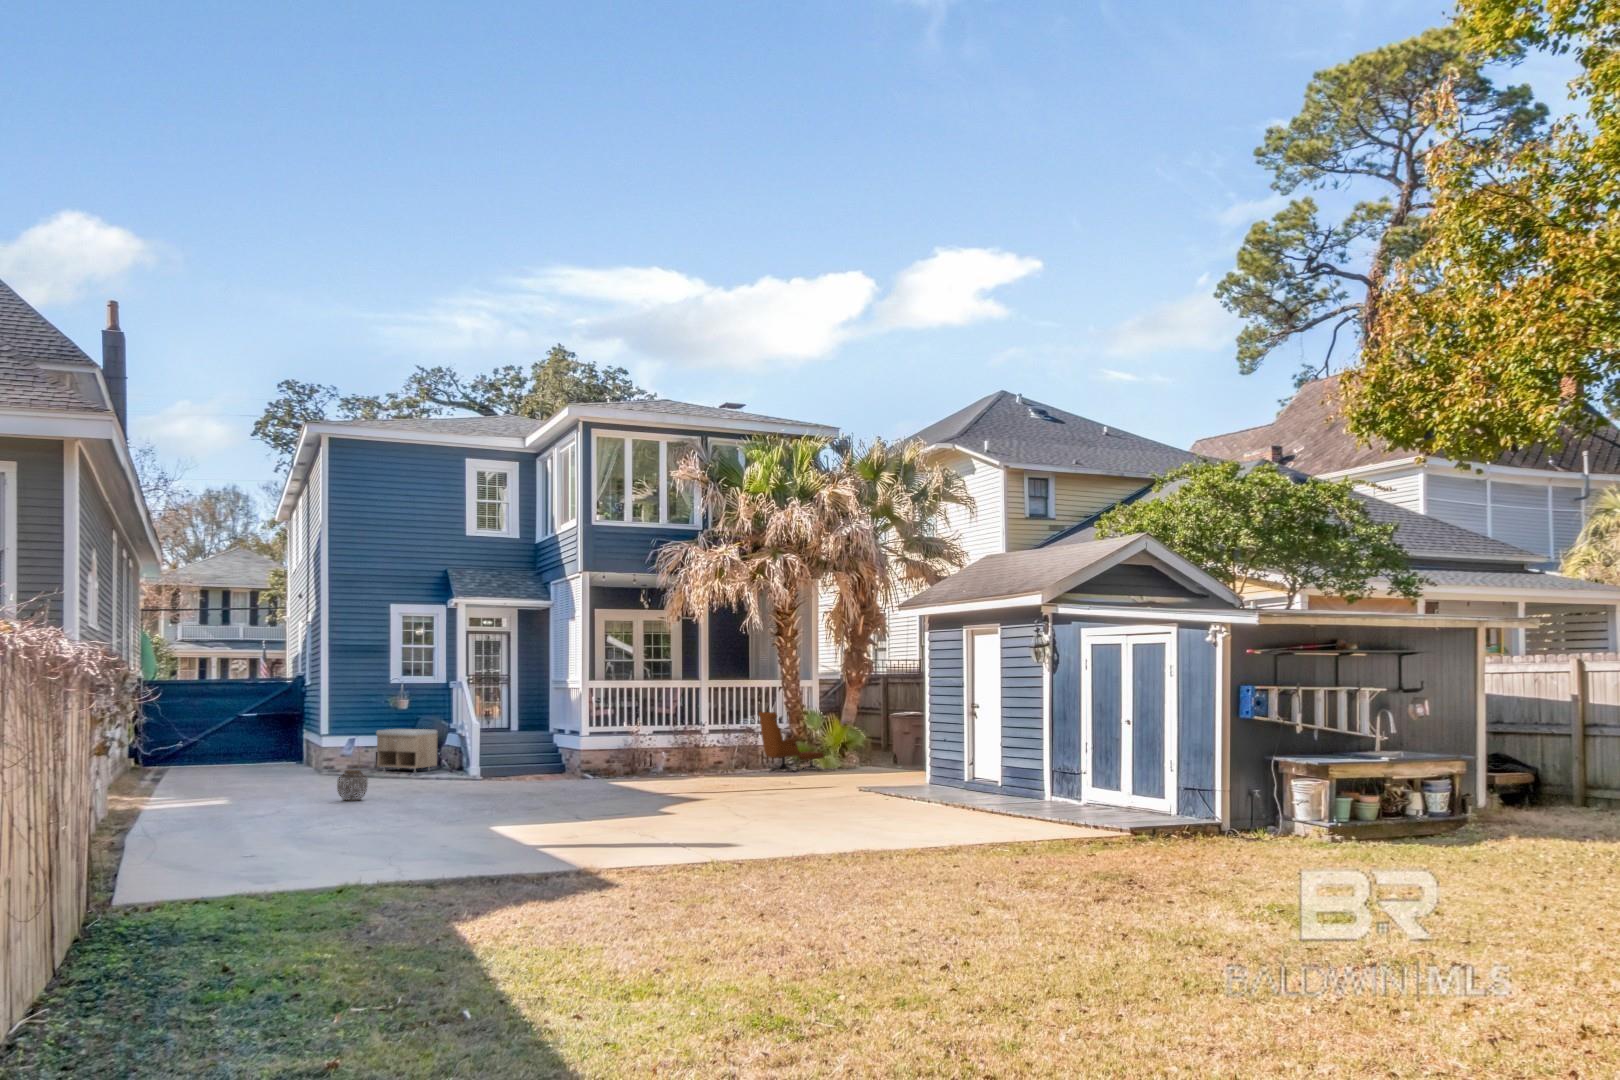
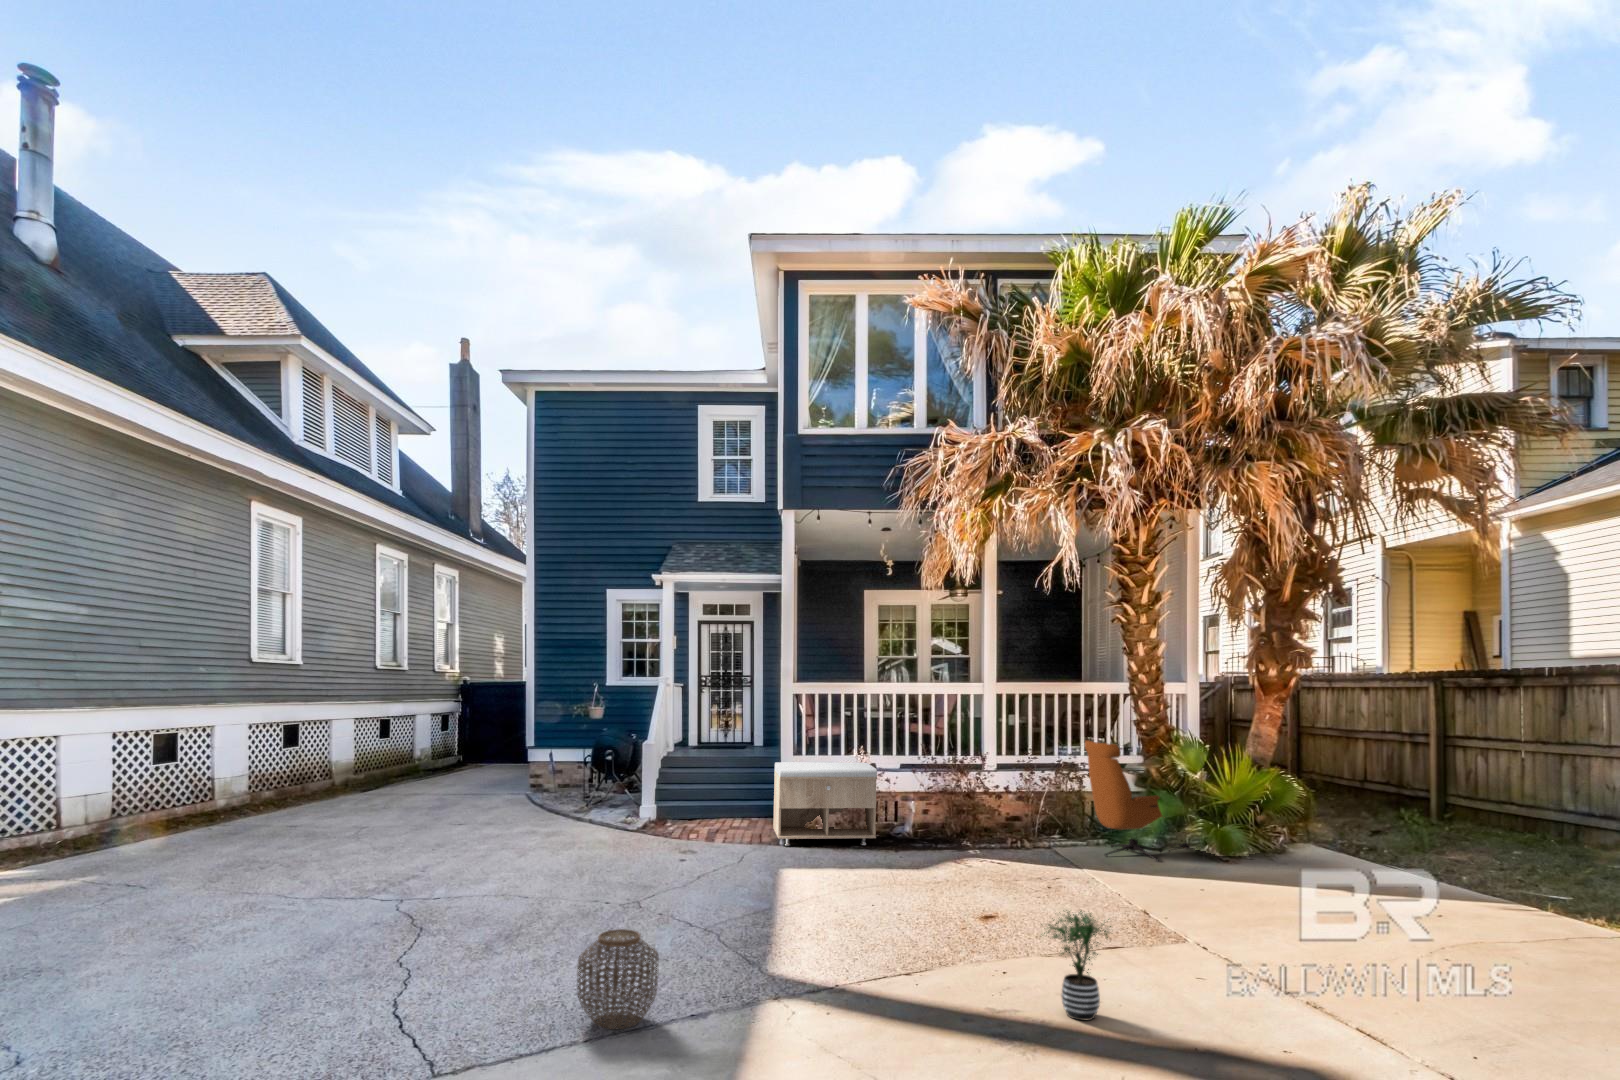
storage bench: present [376,729,438,771] -> present [773,762,877,846]
potted plant: none [752,760,778,798] -> present [1041,911,1111,1020]
woven basket: present [337,770,367,801] -> present [577,929,659,1029]

